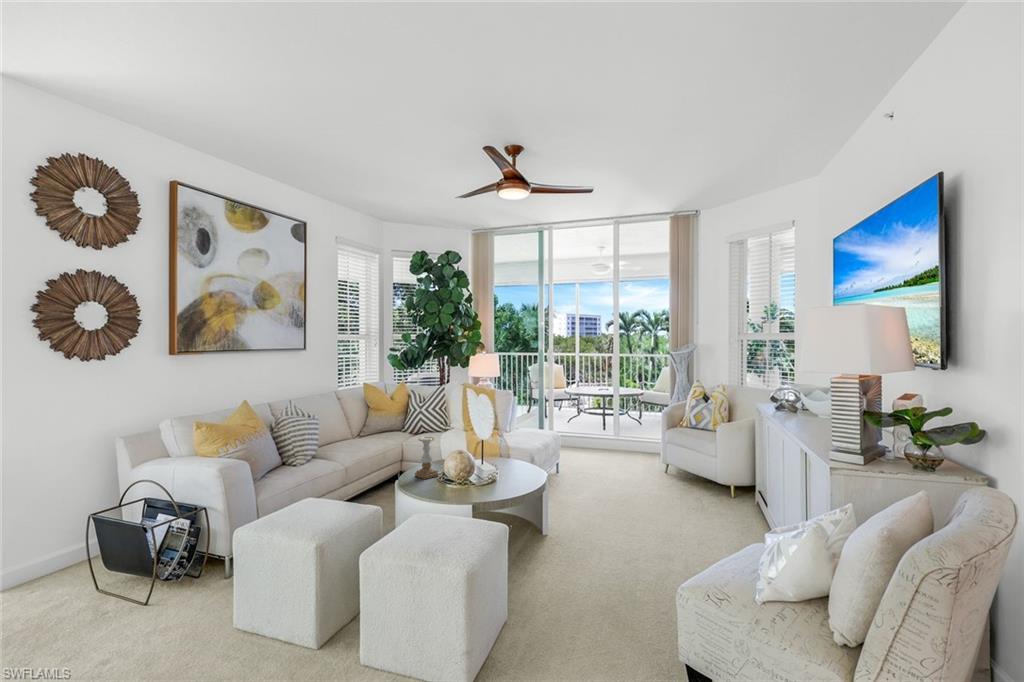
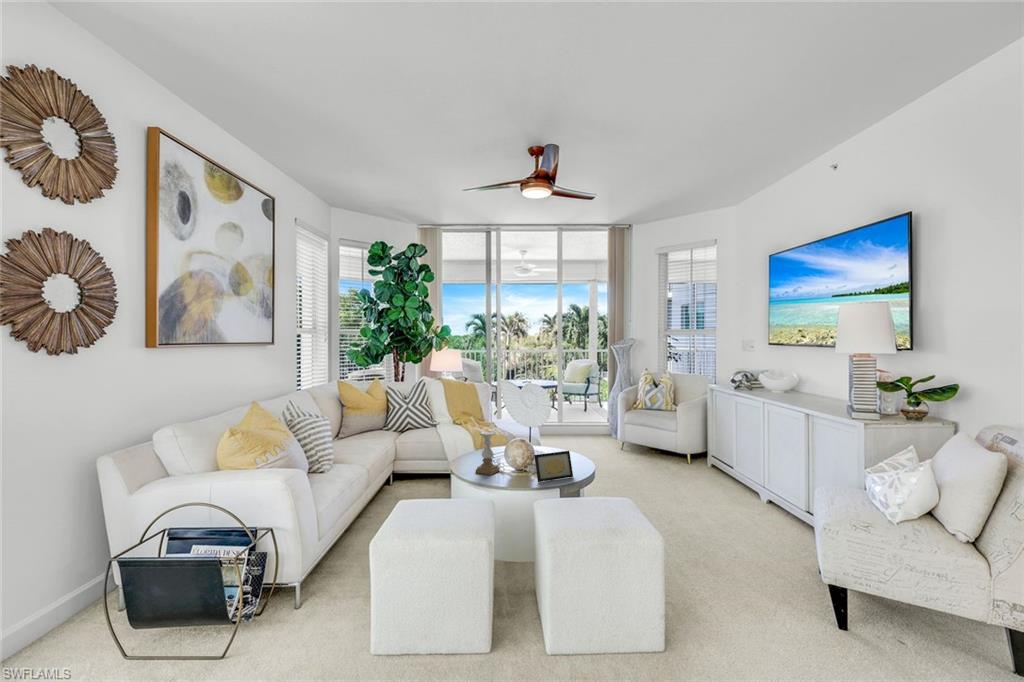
picture frame: none [455,461,495,489] -> present [534,451,573,482]

